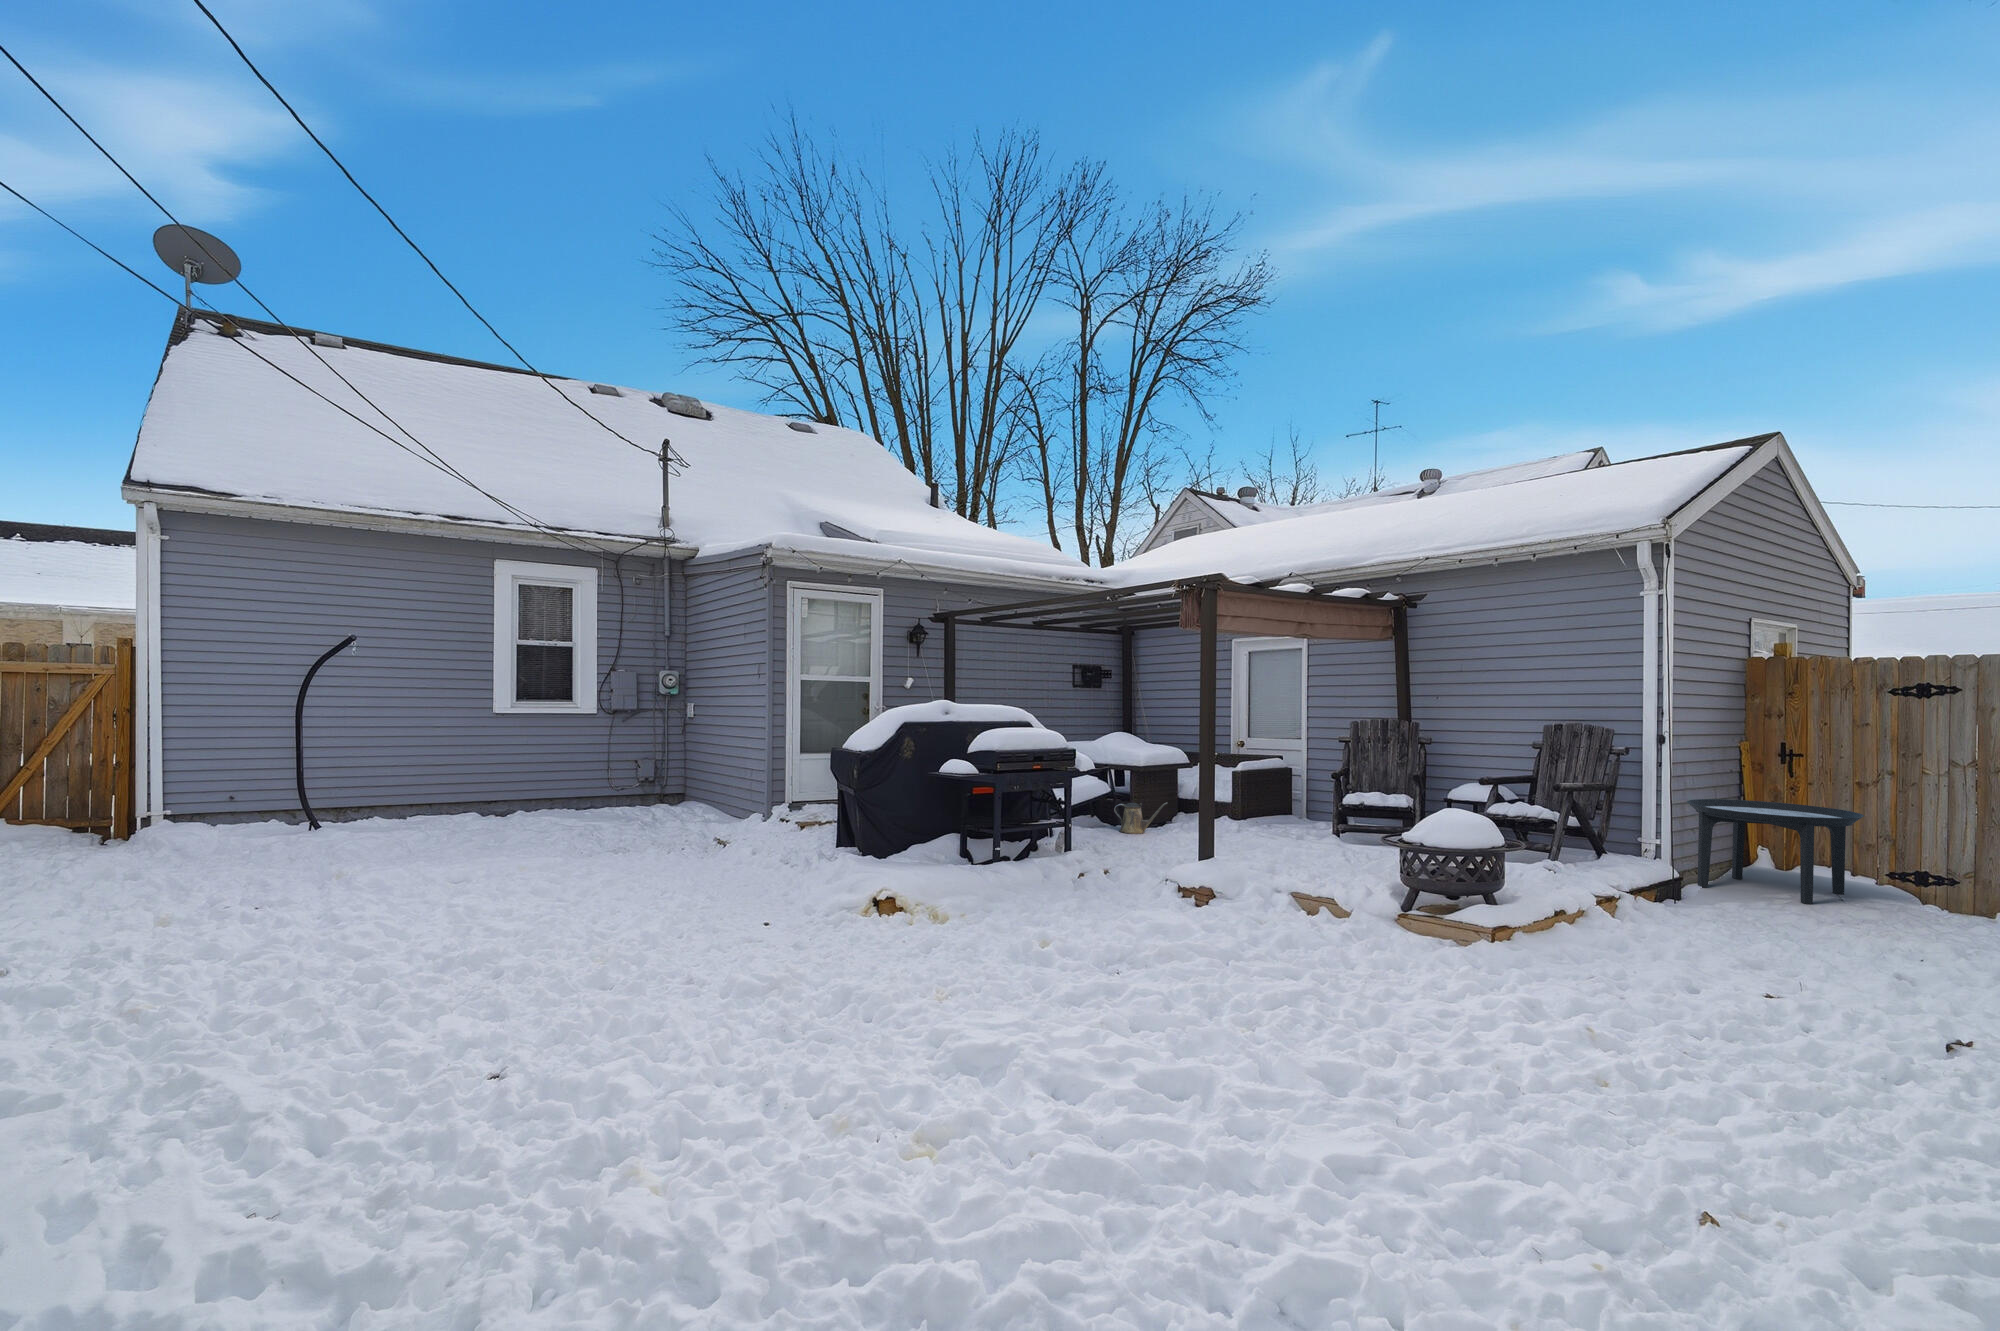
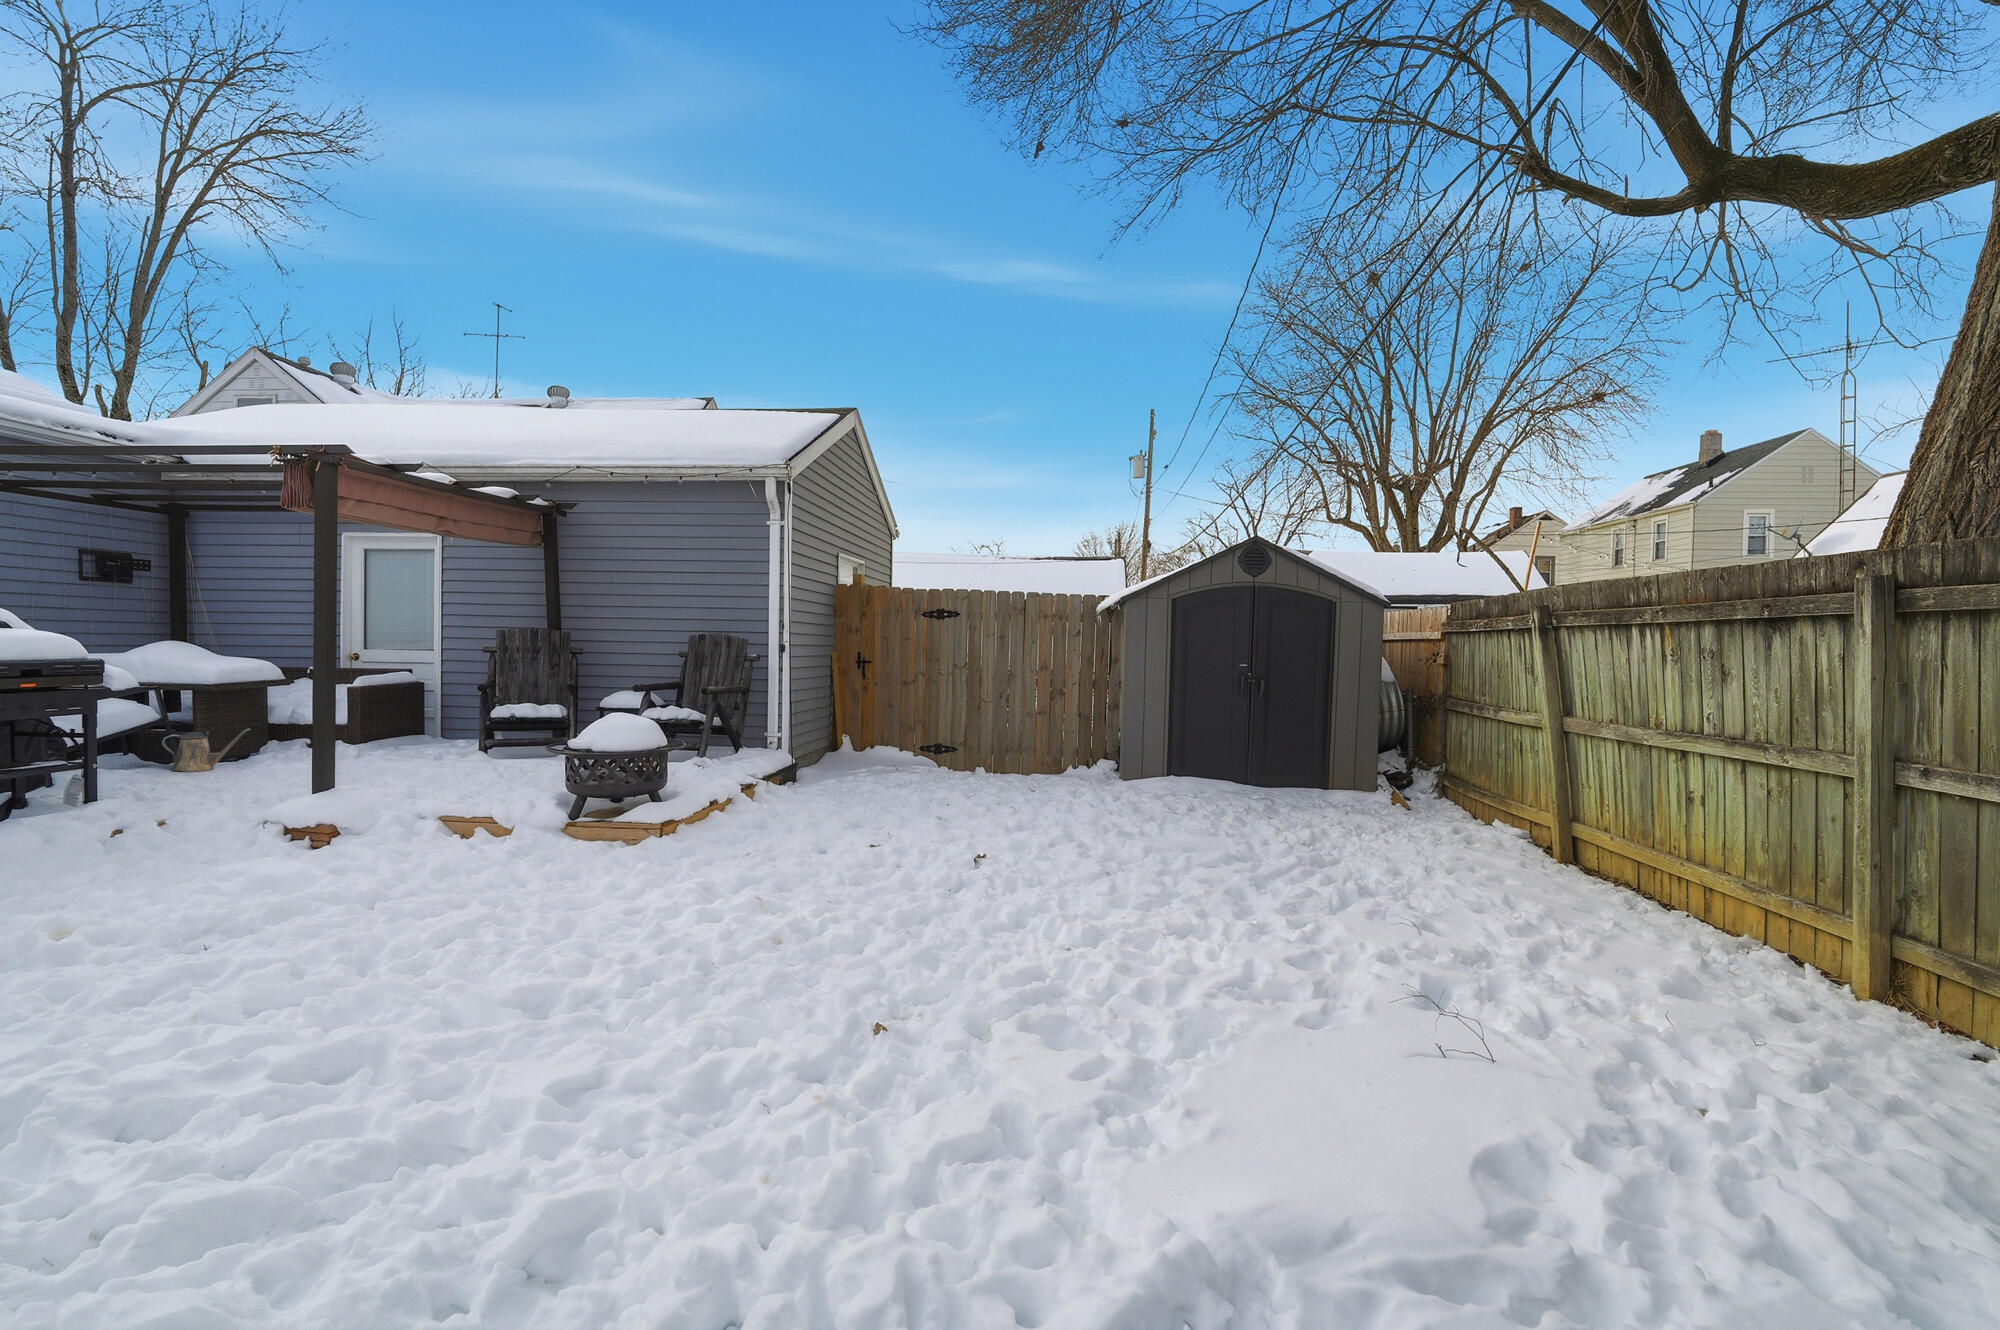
round table: present [1687,799,1864,904] -> none [797,695,910,772]

